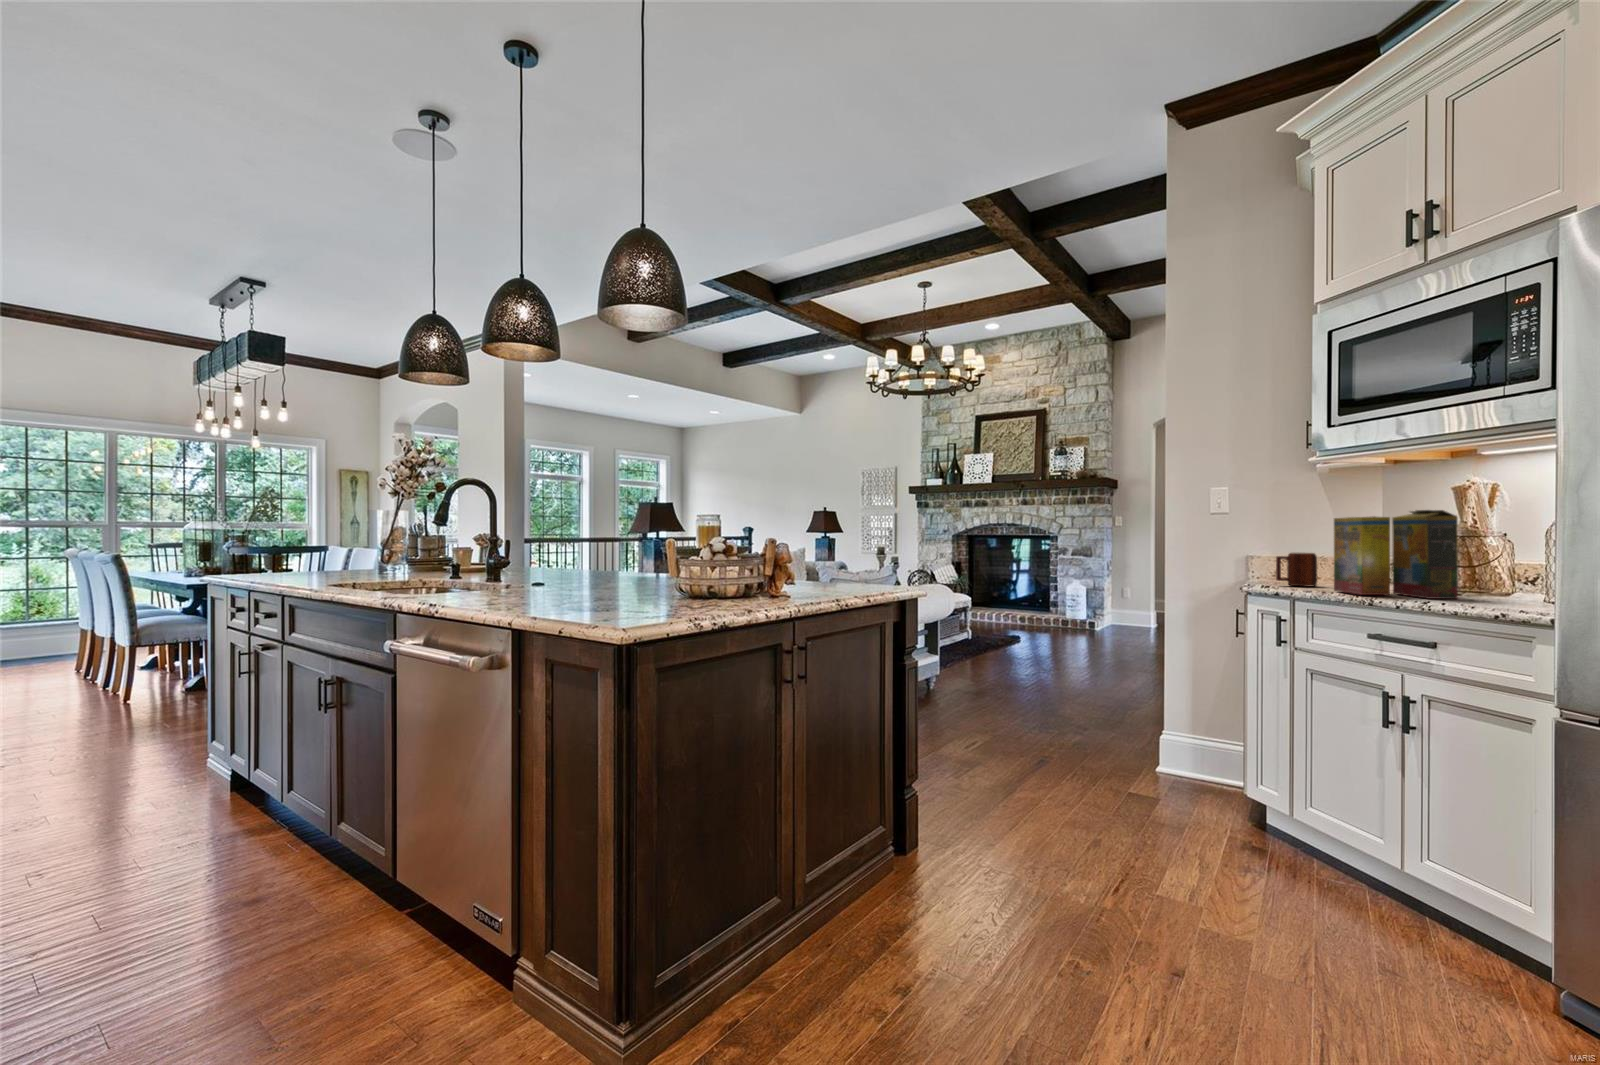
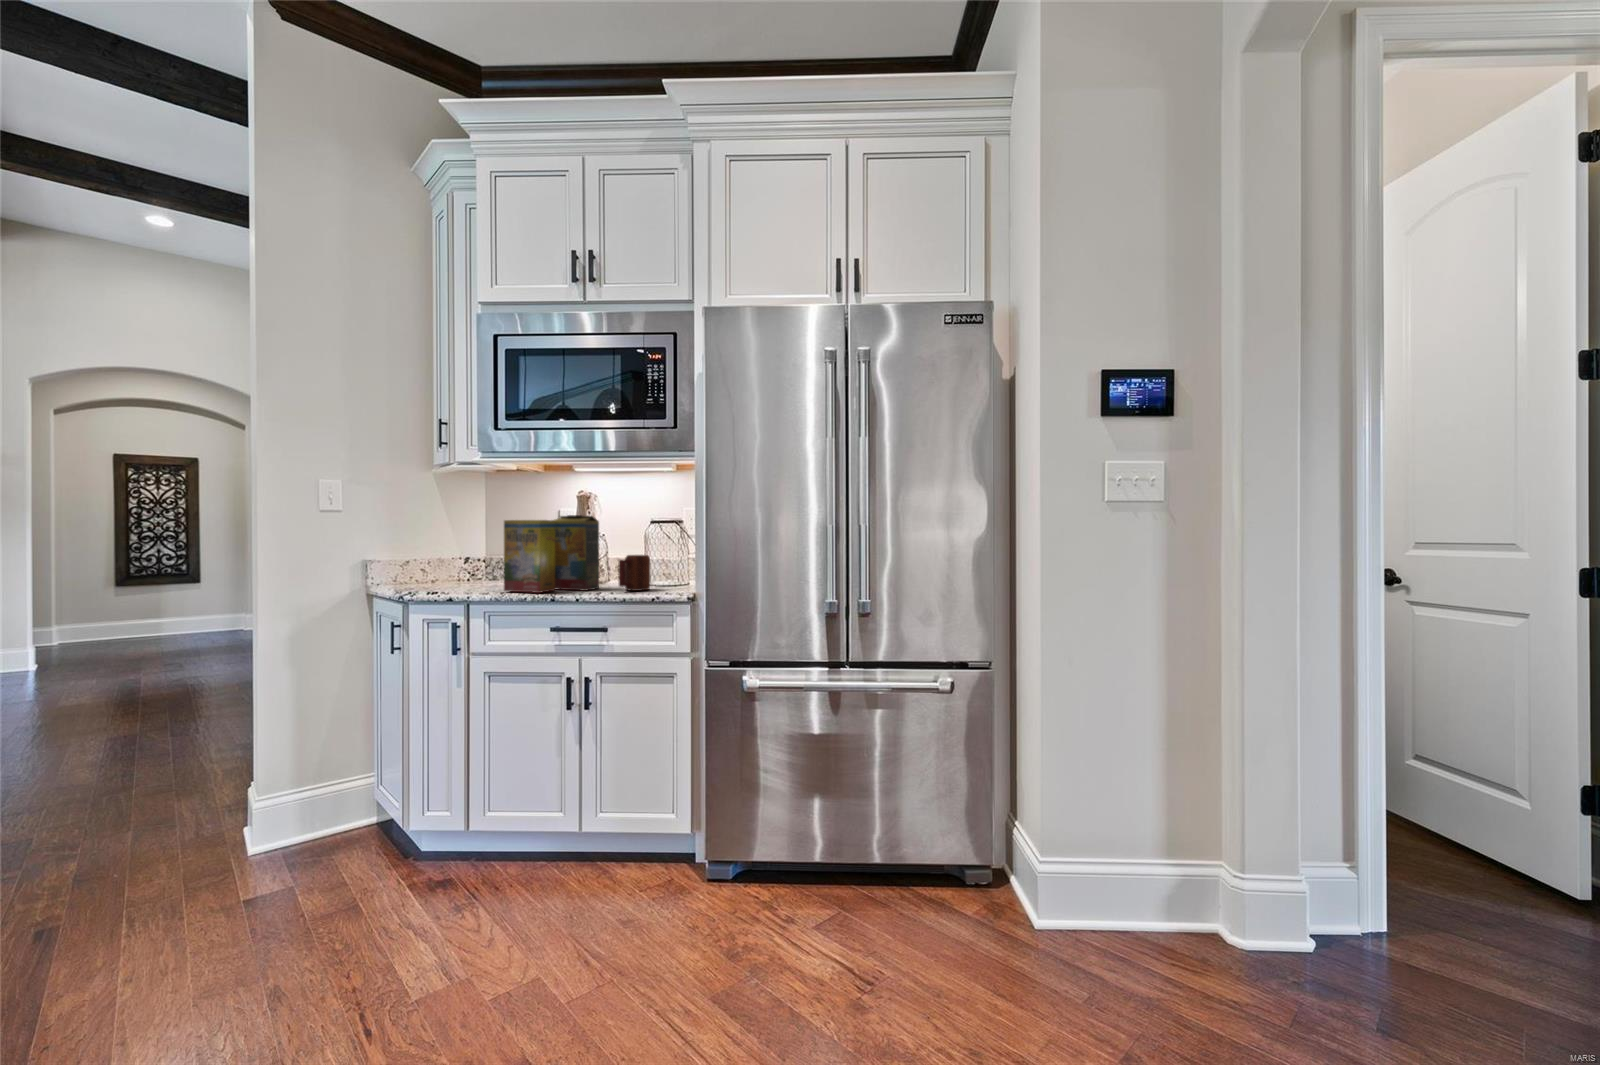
mug: present [1276,553,1317,587] -> present [619,555,651,591]

